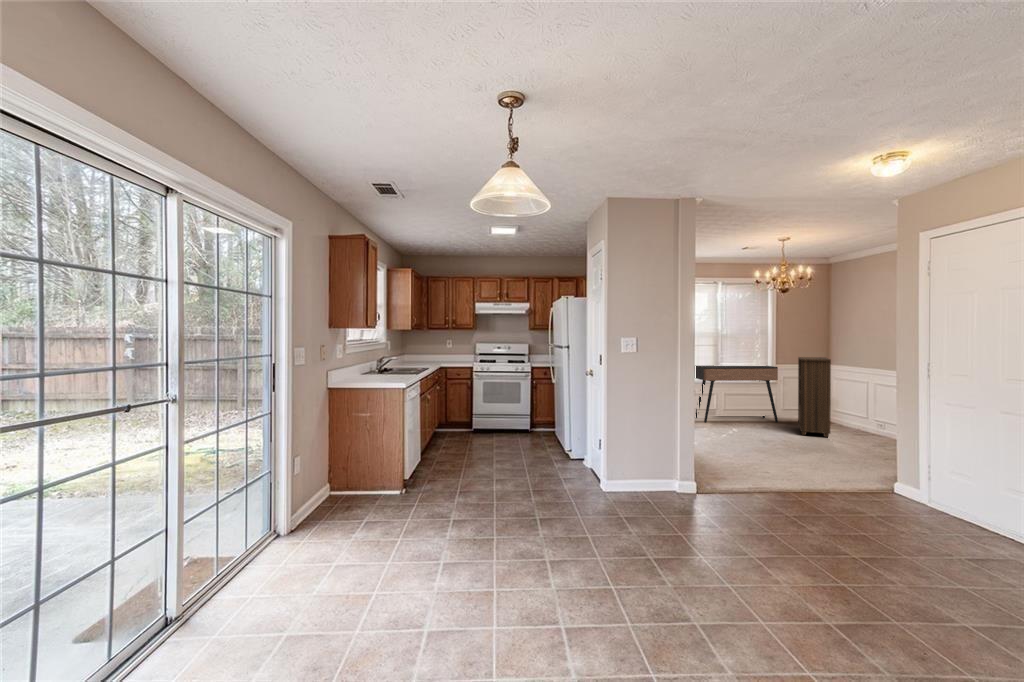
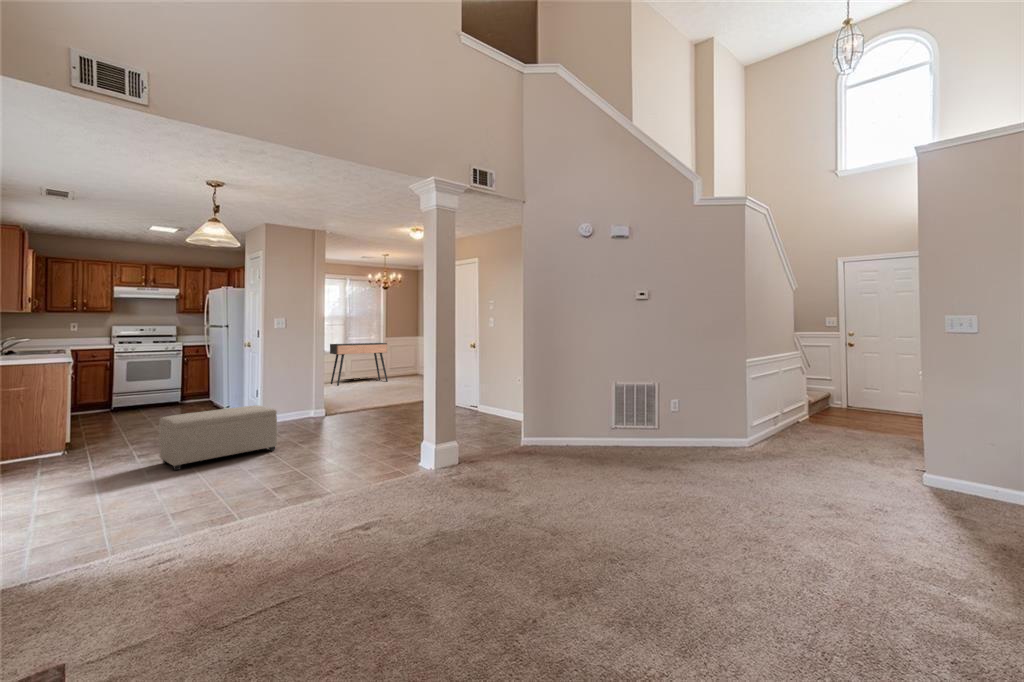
bookshelf: present [798,357,831,437] -> none [398,336,414,386]
ottoman: none [454,488,619,600] -> present [159,405,277,470]

